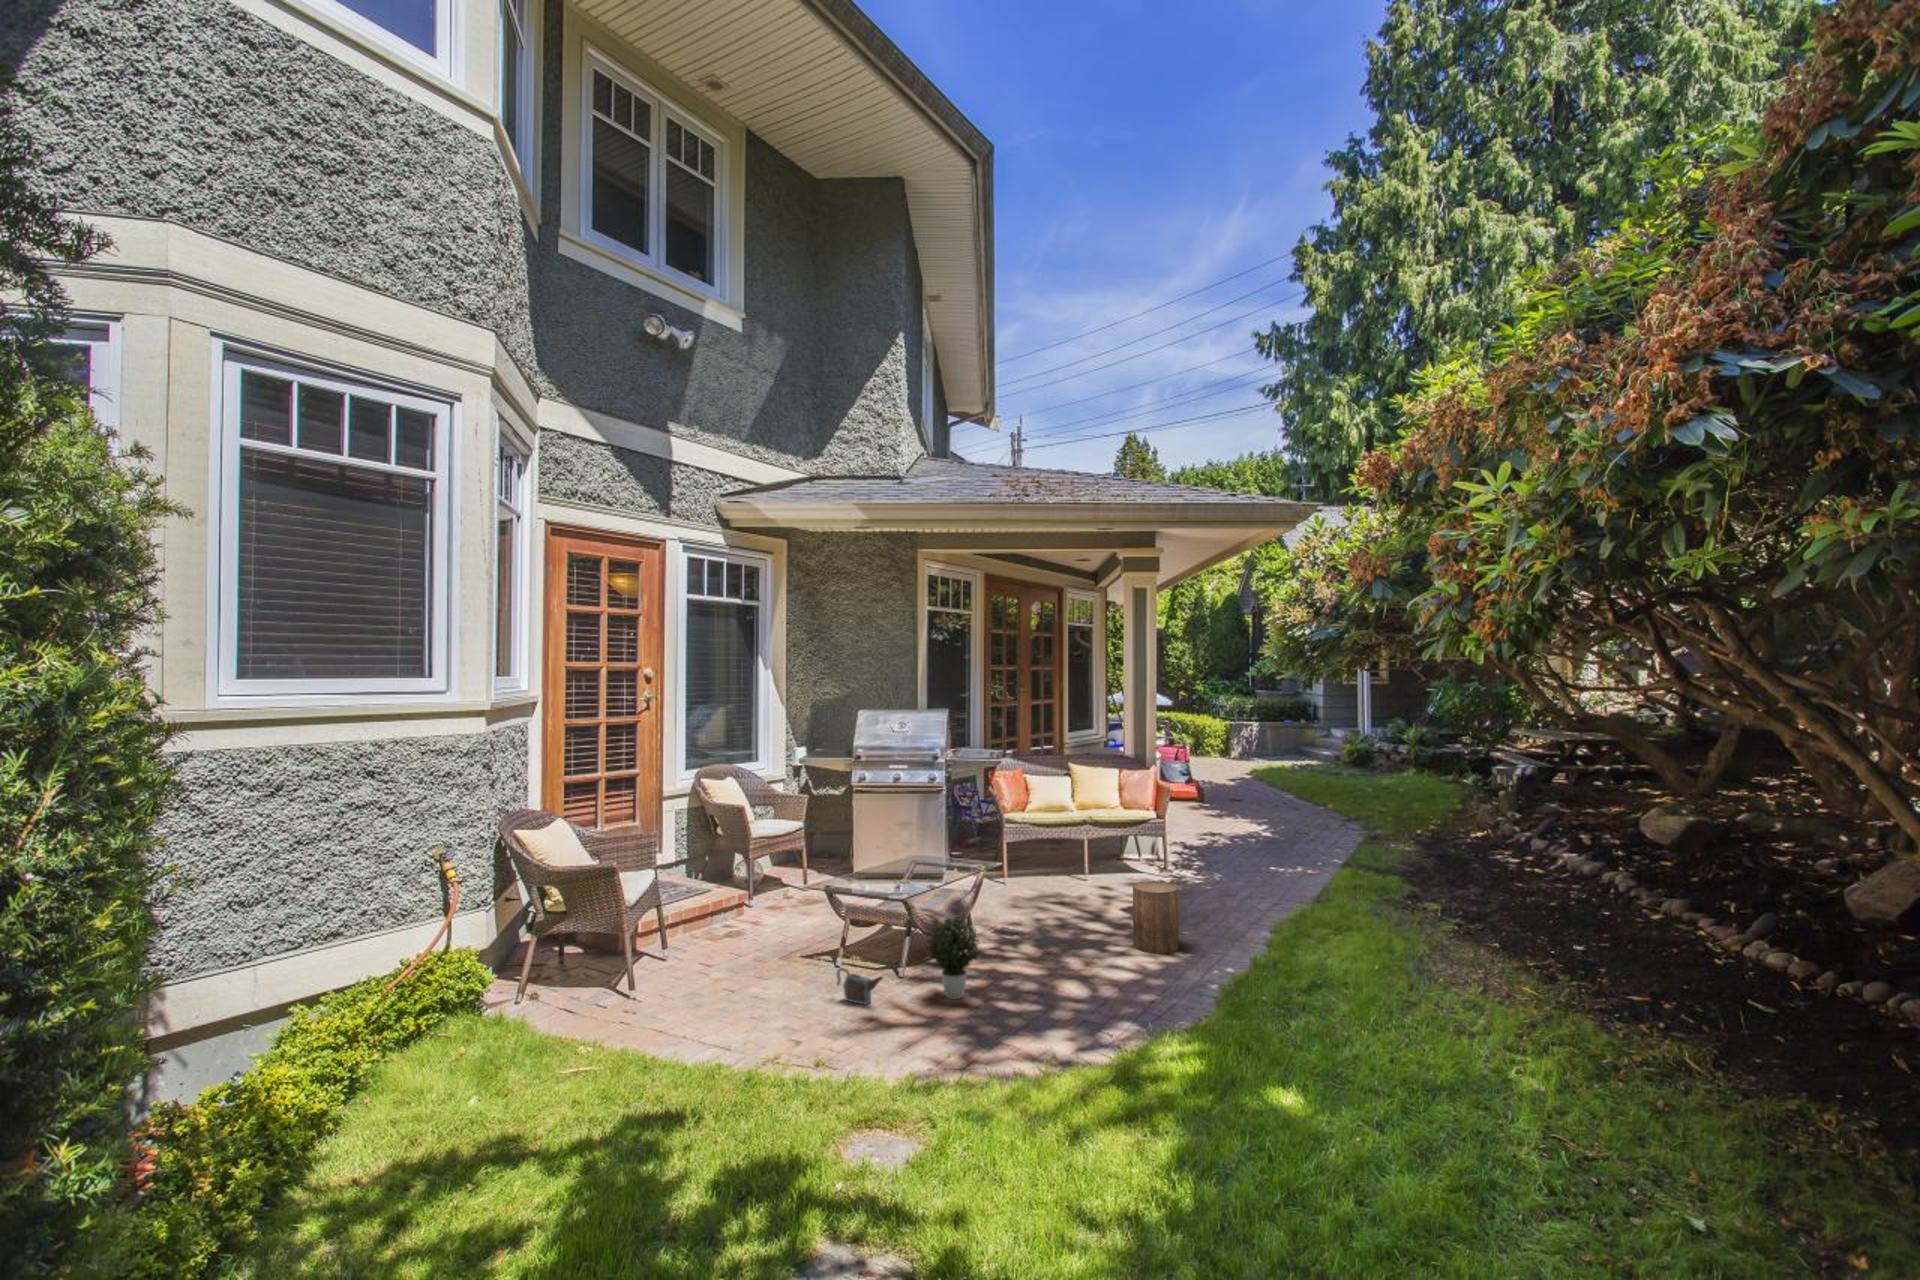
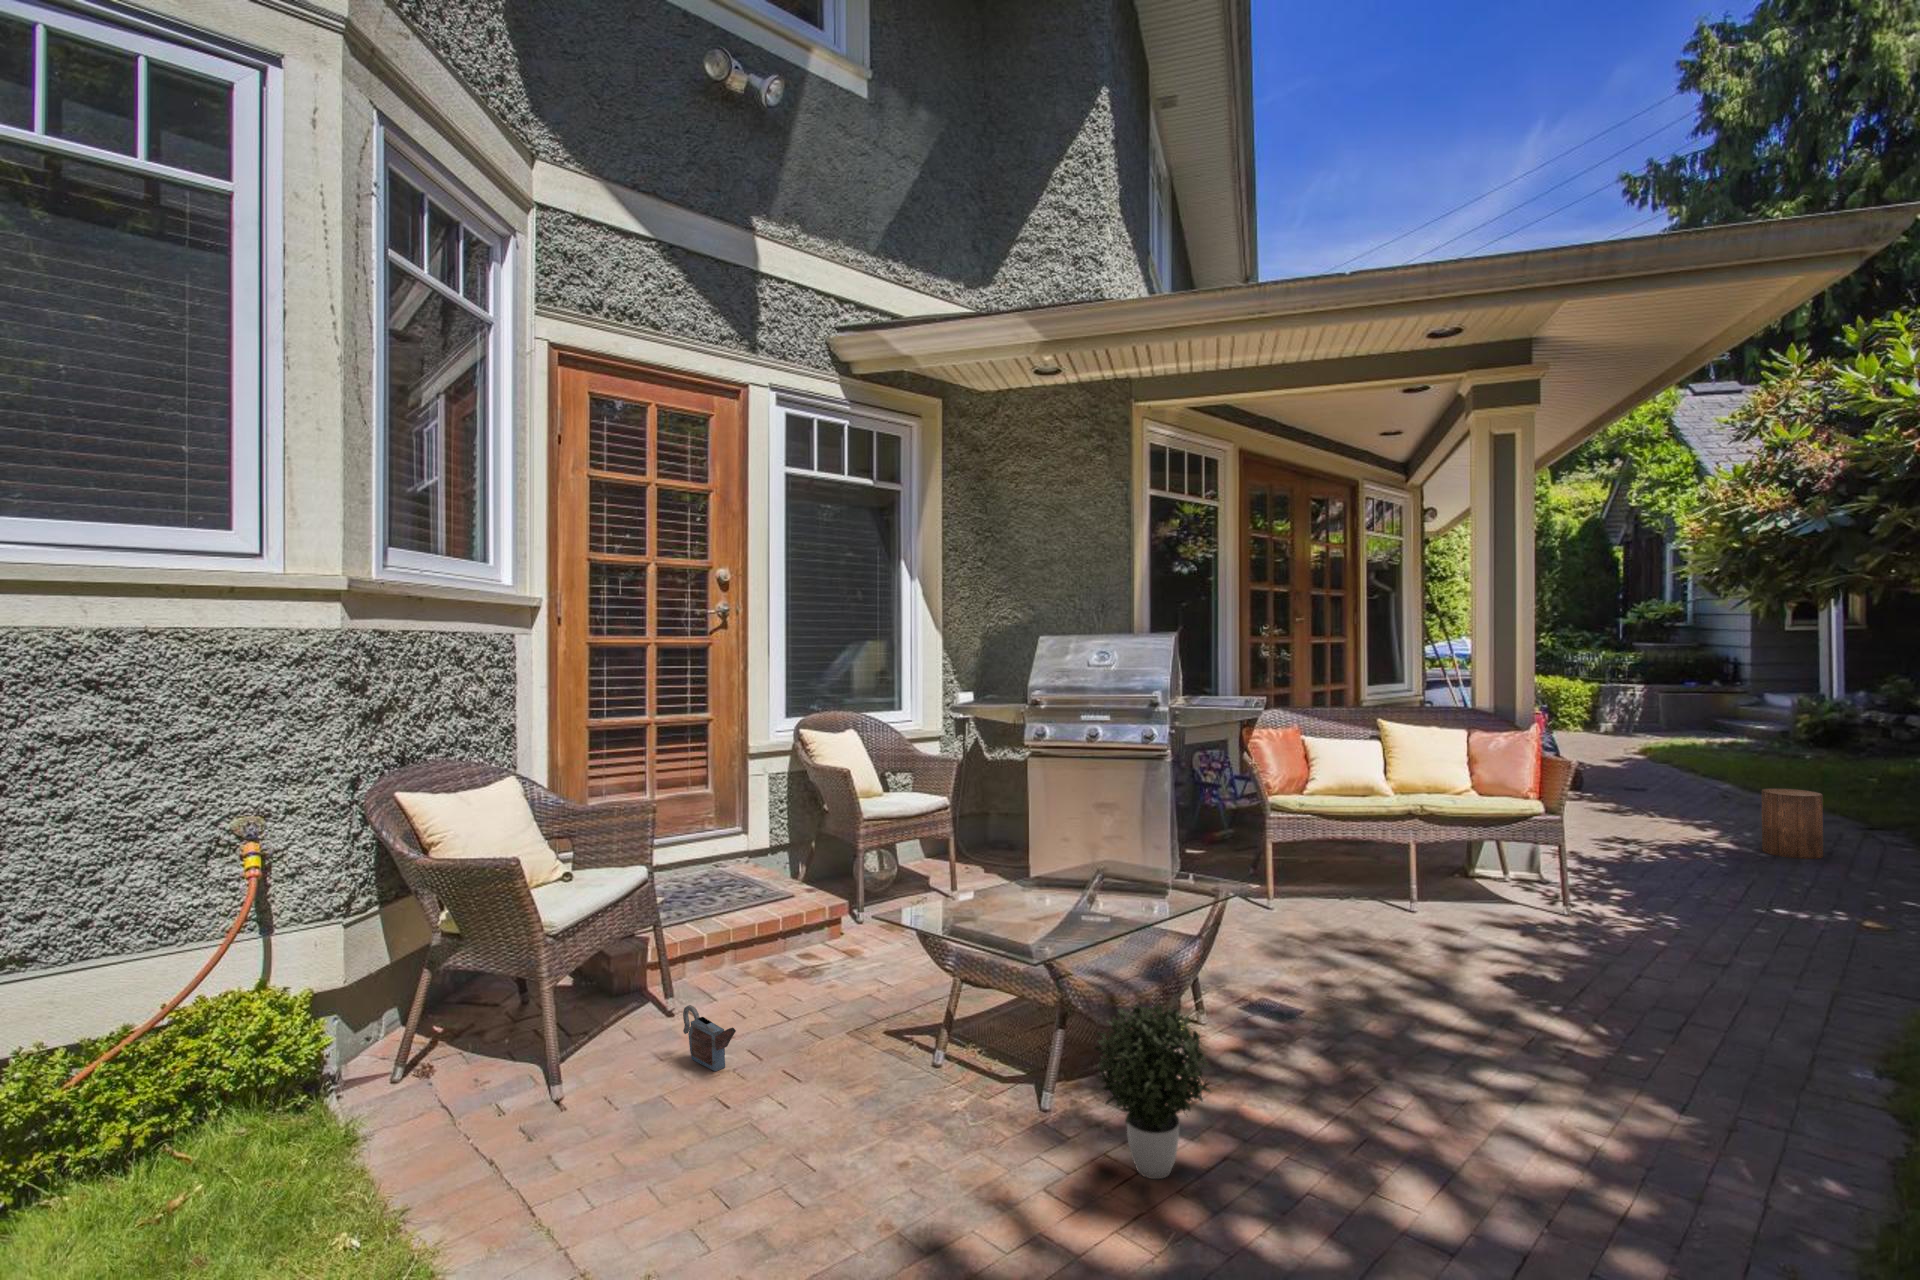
stool: present [1133,881,1179,954] -> present [1762,788,1823,859]
watering can: present [837,968,882,1004] -> present [683,1005,736,1071]

